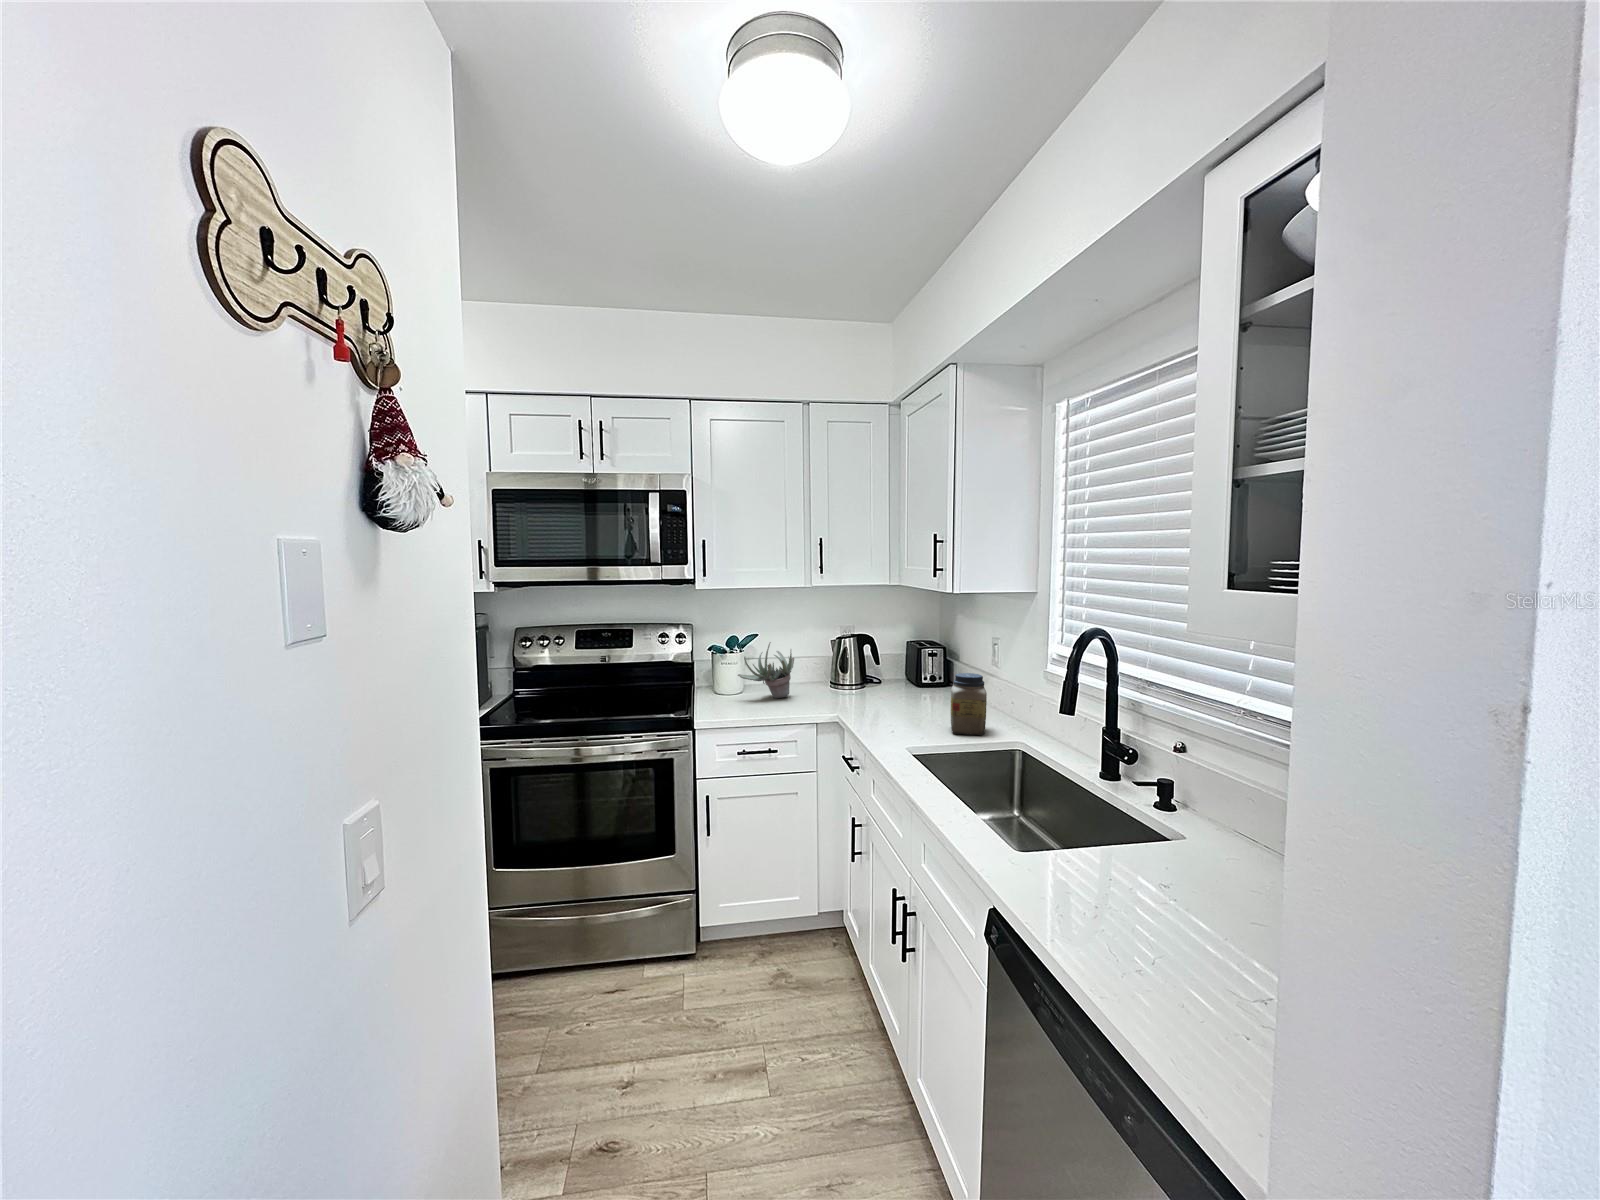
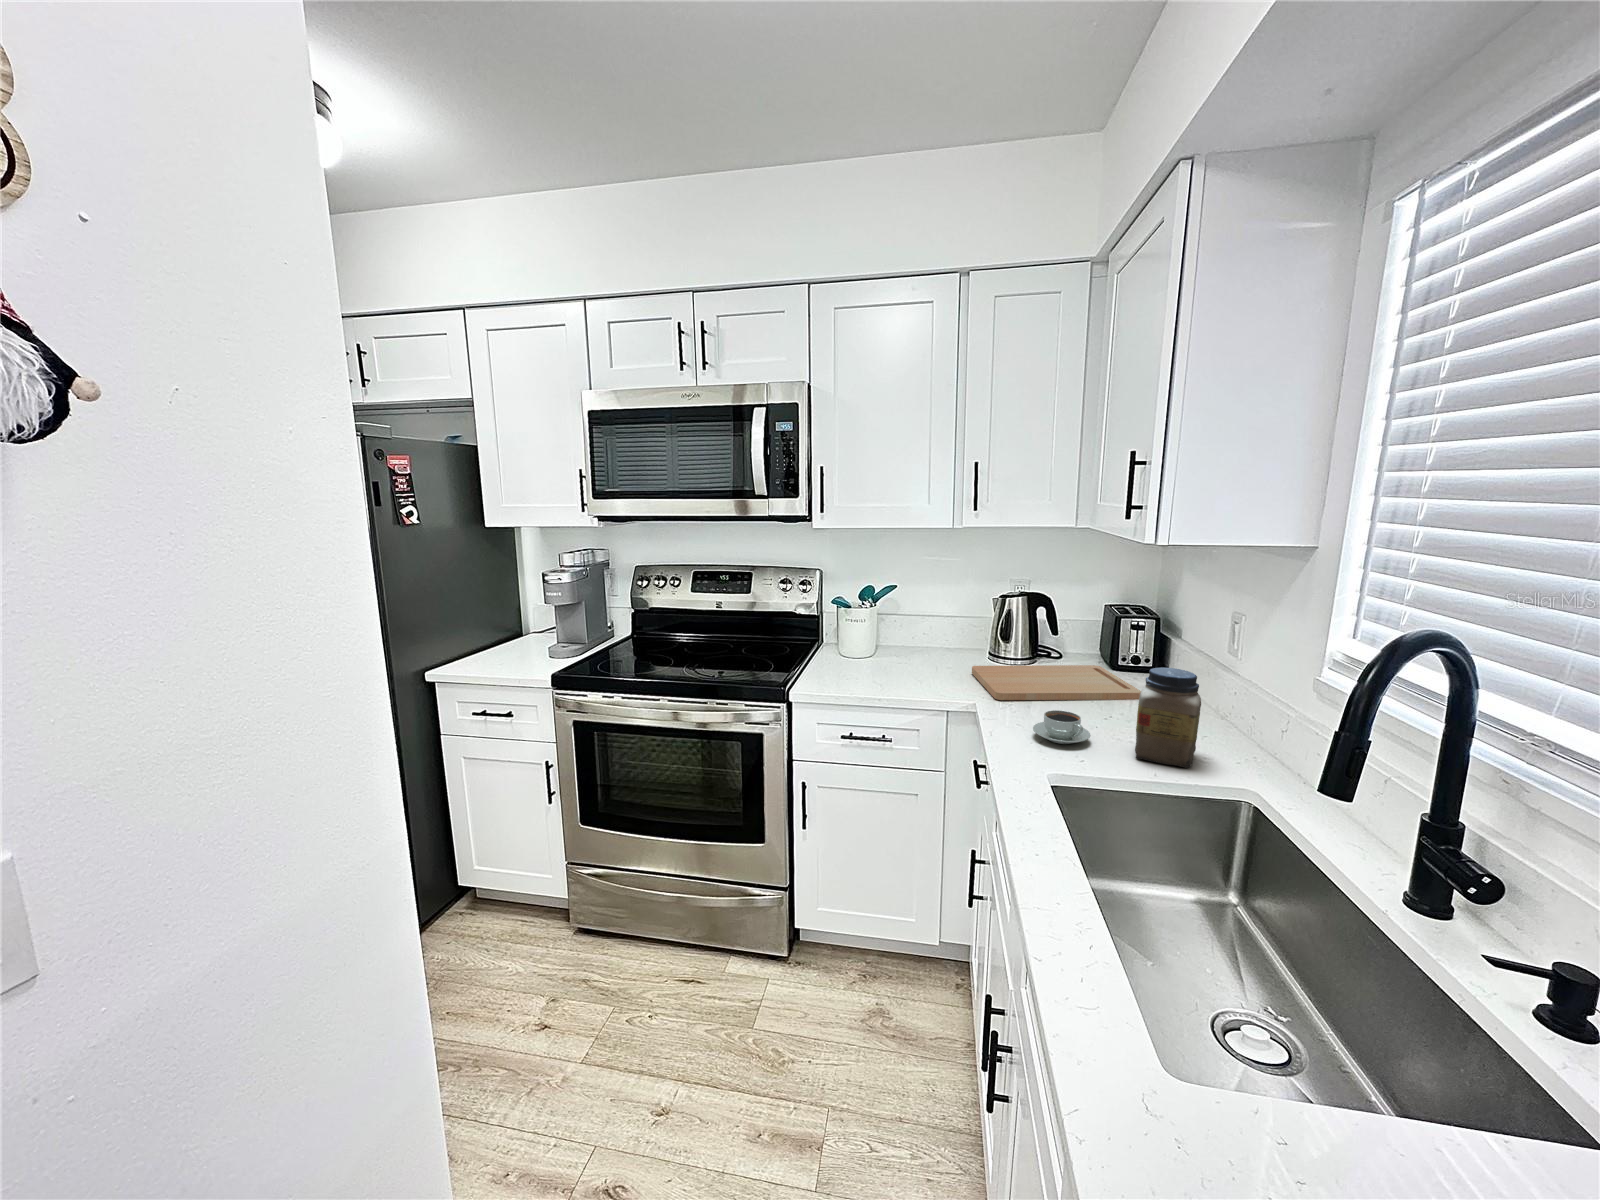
succulent plant: present [738,642,794,698] -> none [859,597,935,669]
cutting board: none [825,684,942,711] -> present [972,665,1141,700]
coffee cup: none [885,710,923,731] -> present [1033,710,1091,744]

